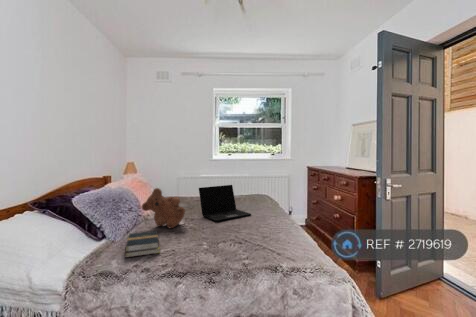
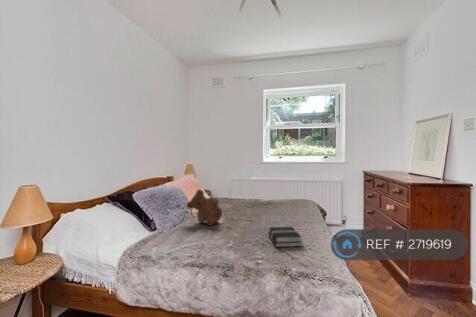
laptop: present [199,185,251,222] -> none [239,188,288,223]
hardback book: present [125,231,160,257] -> present [268,227,302,247]

